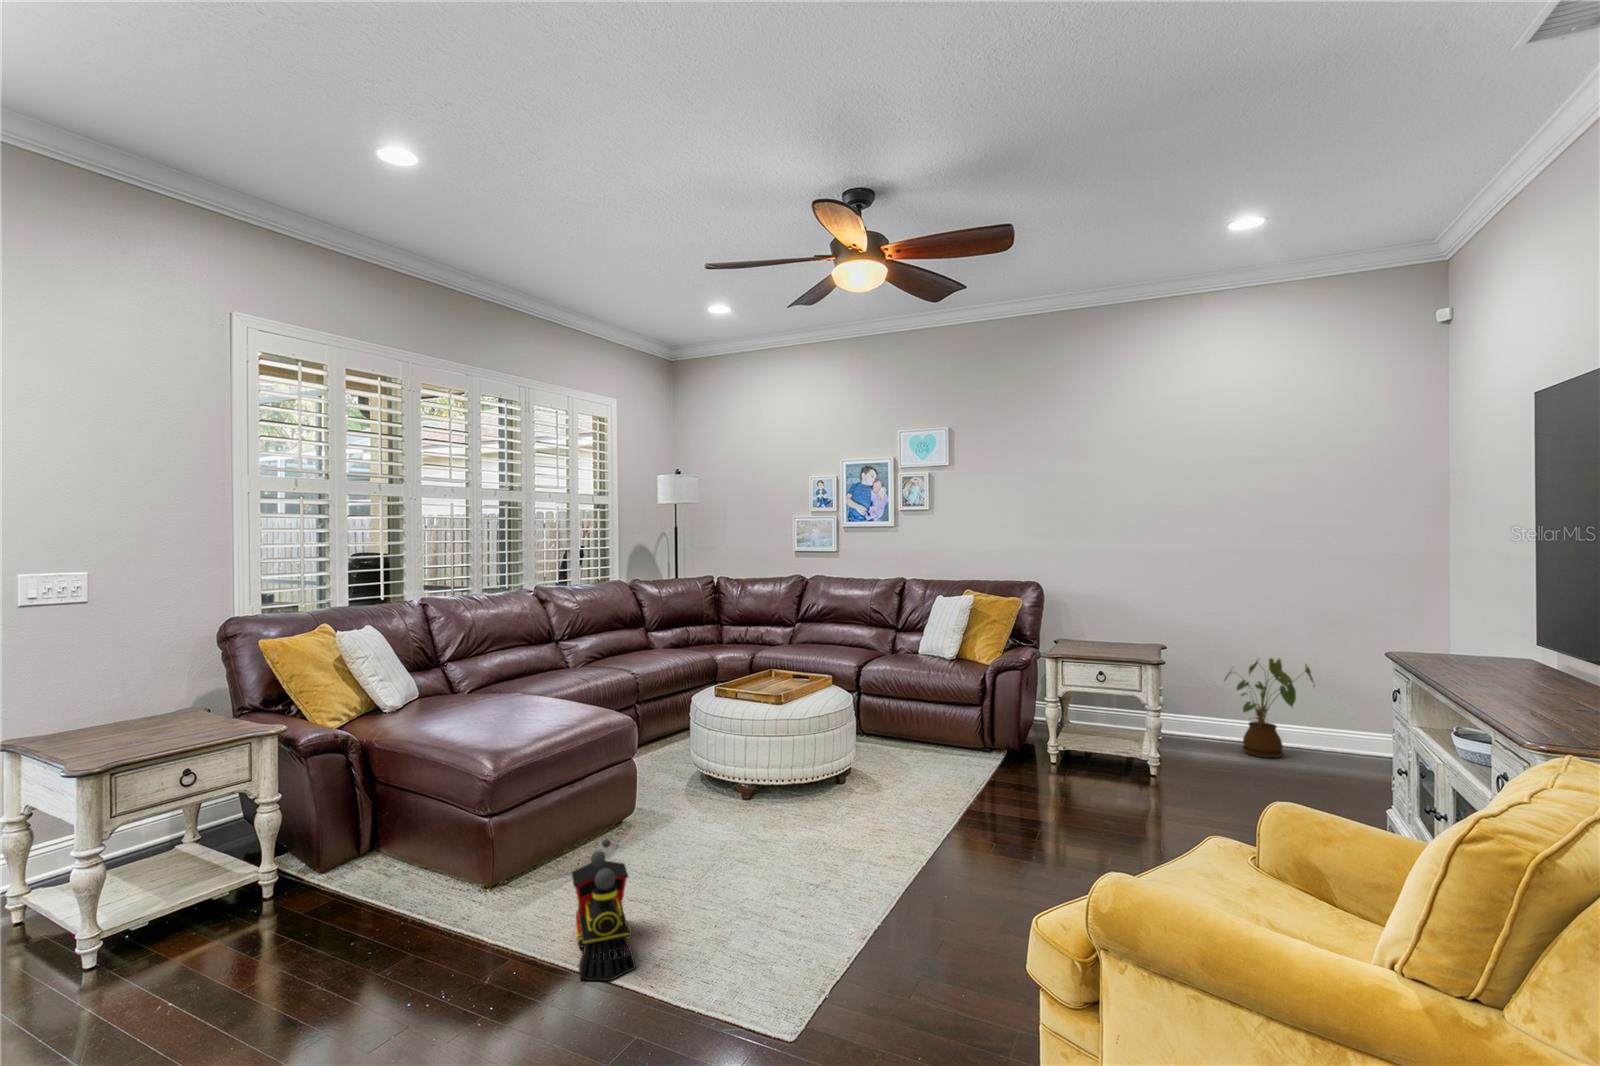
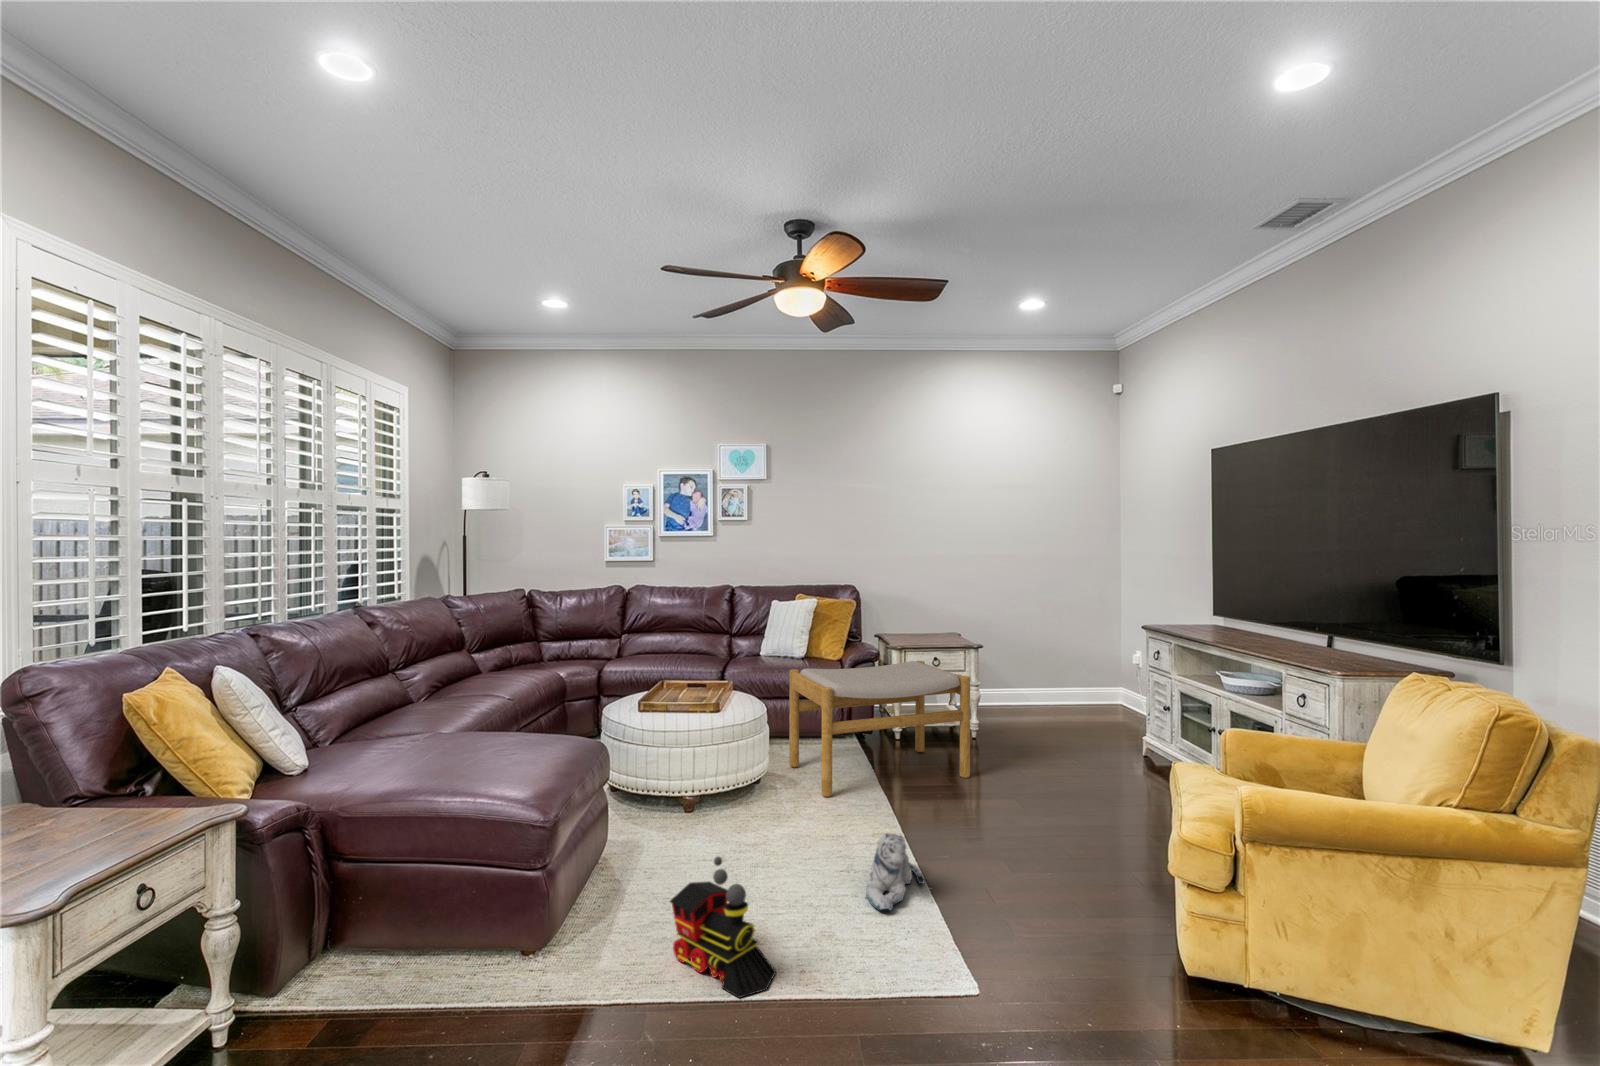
house plant: present [1225,658,1313,758] -> none [996,637,1053,712]
footstool: none [886,670,1085,823] -> present [789,661,970,797]
plush toy: none [795,857,889,944] -> present [866,833,925,911]

